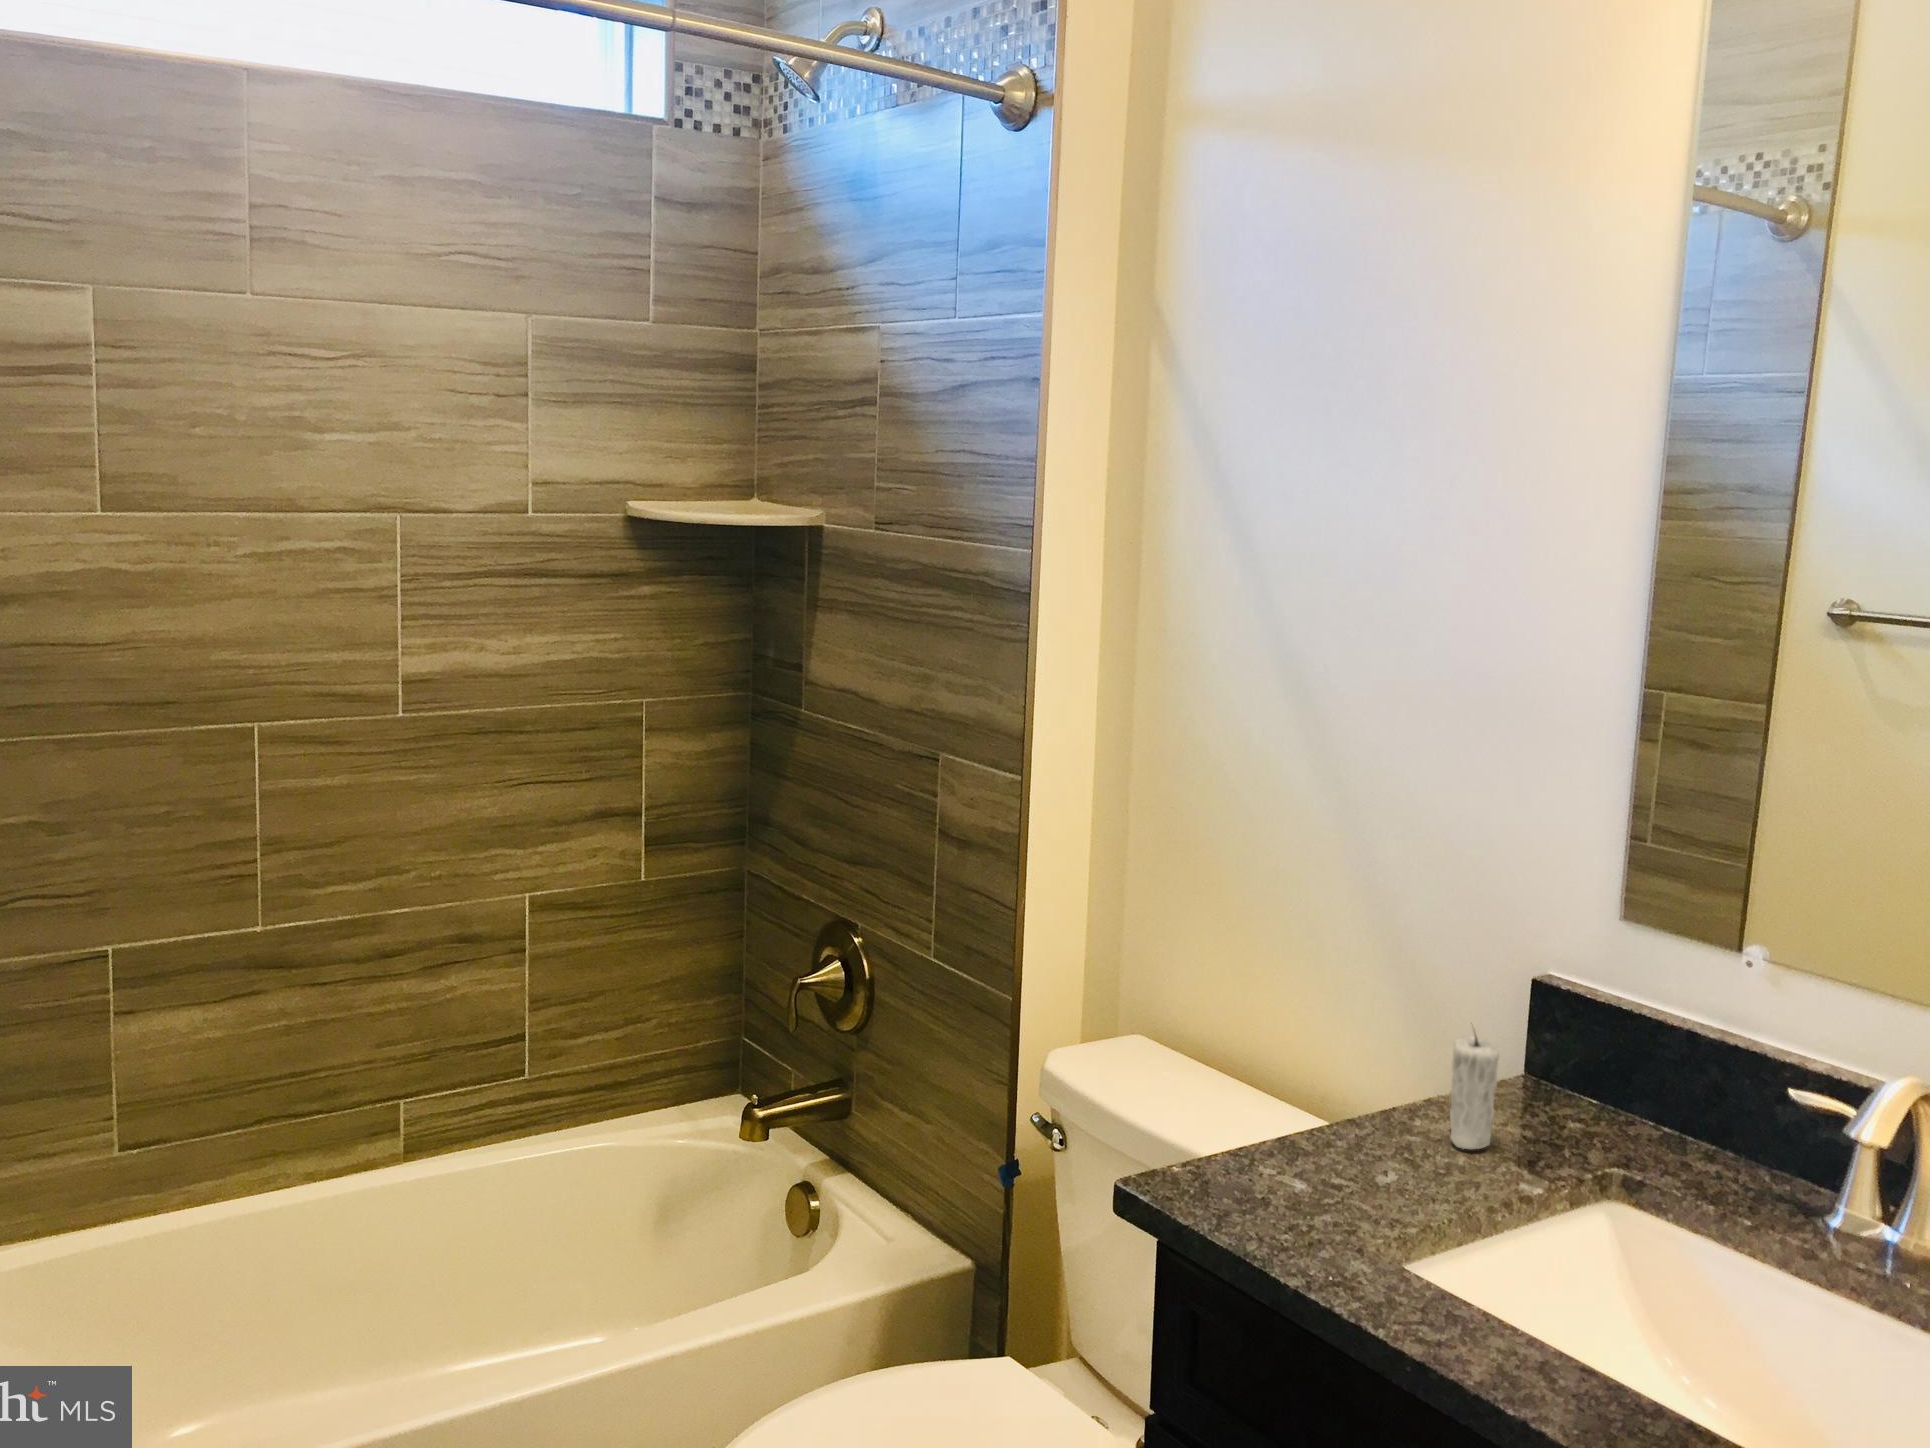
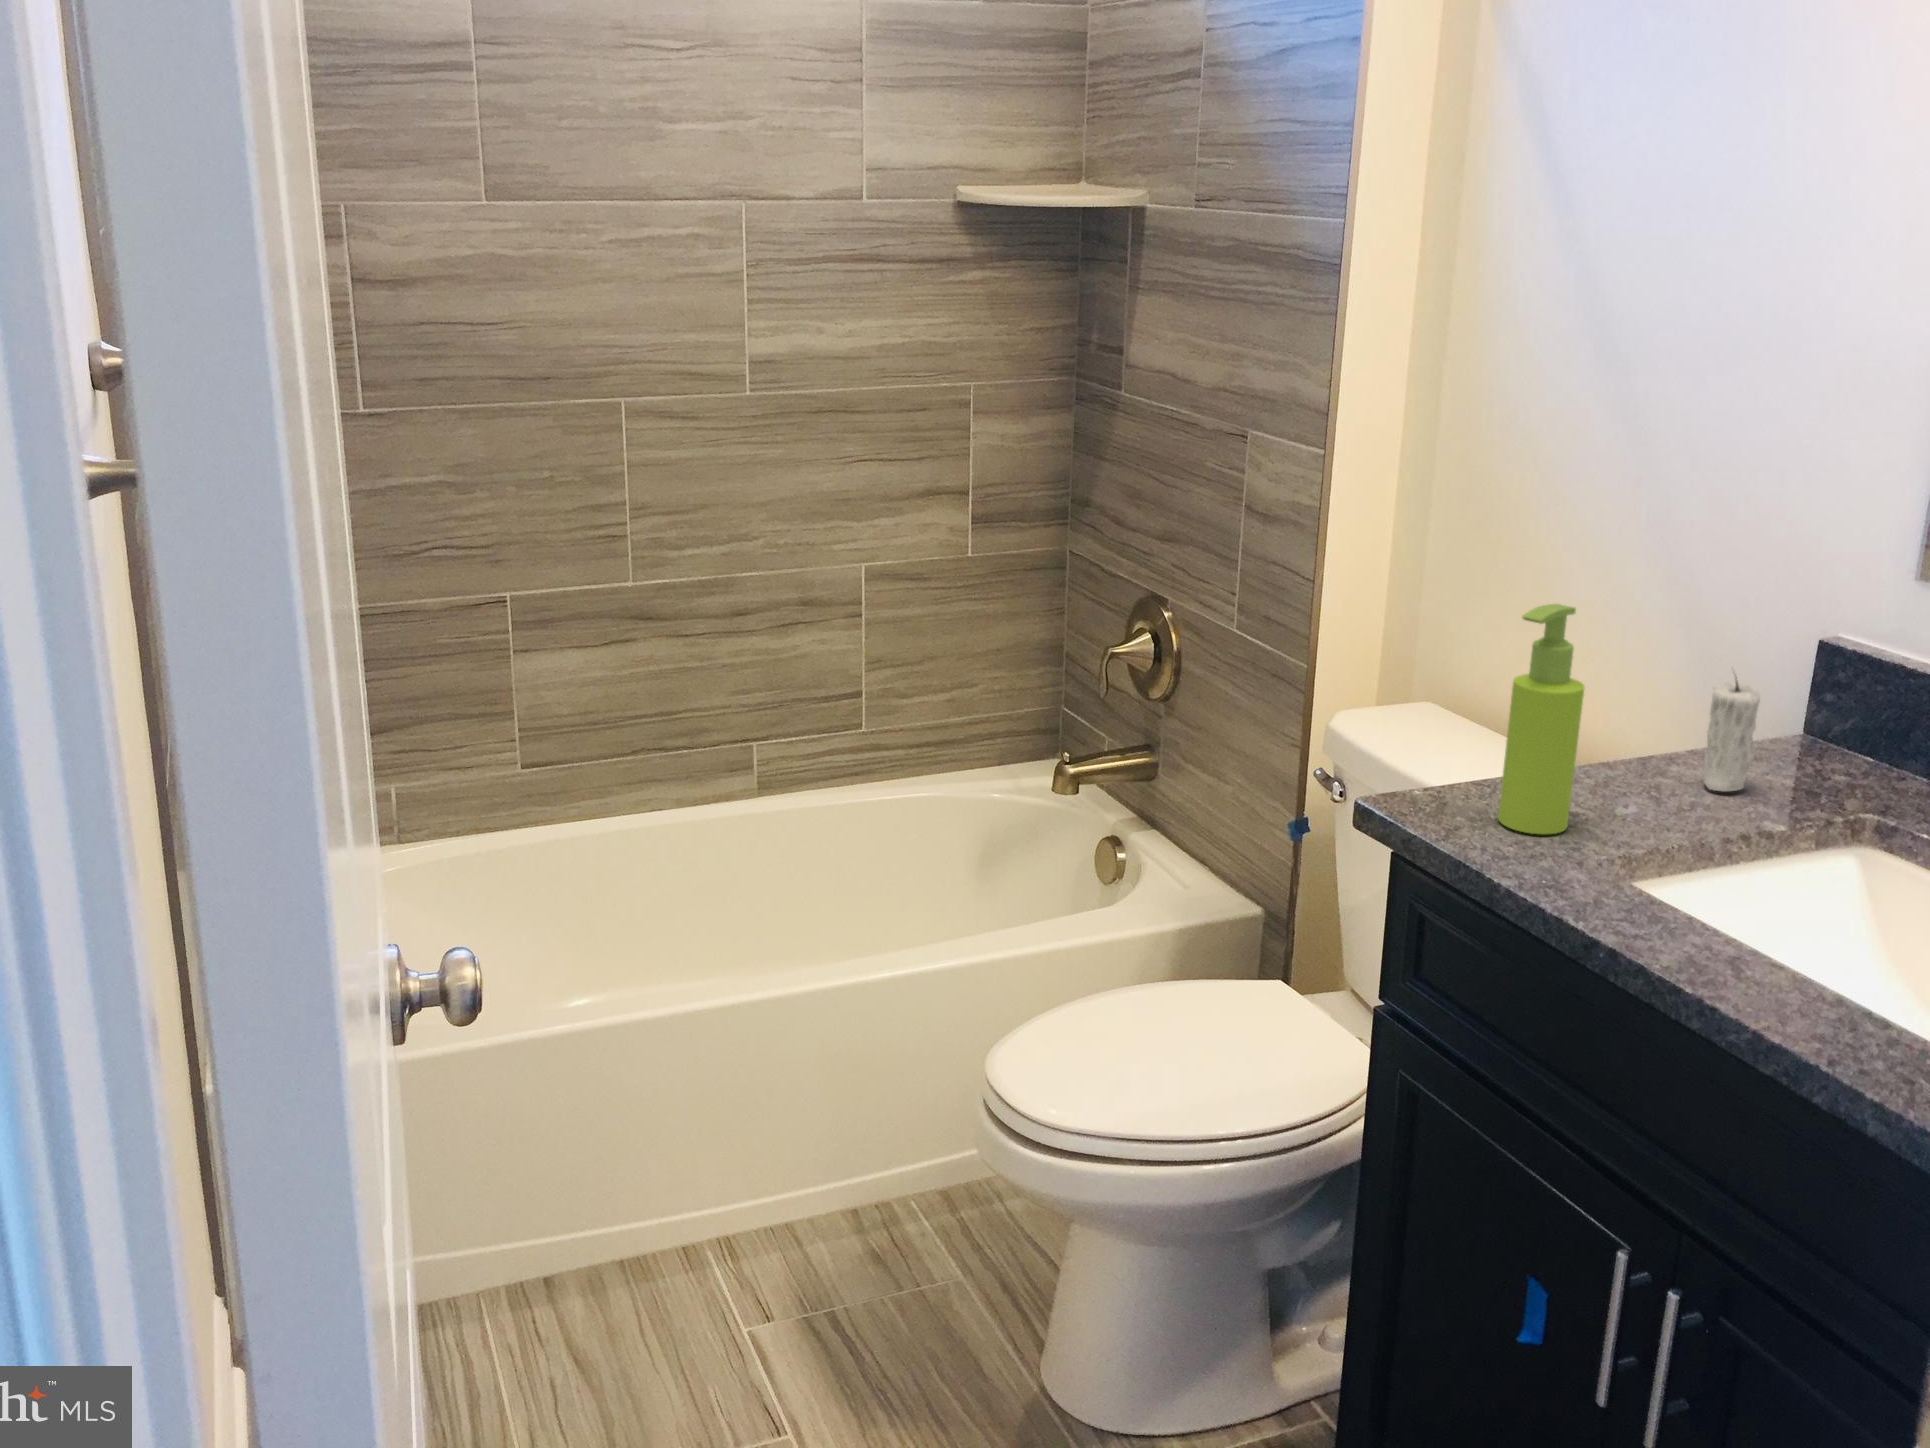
soap dispenser: none [1266,972,1346,1217] -> present [1498,604,1584,834]

